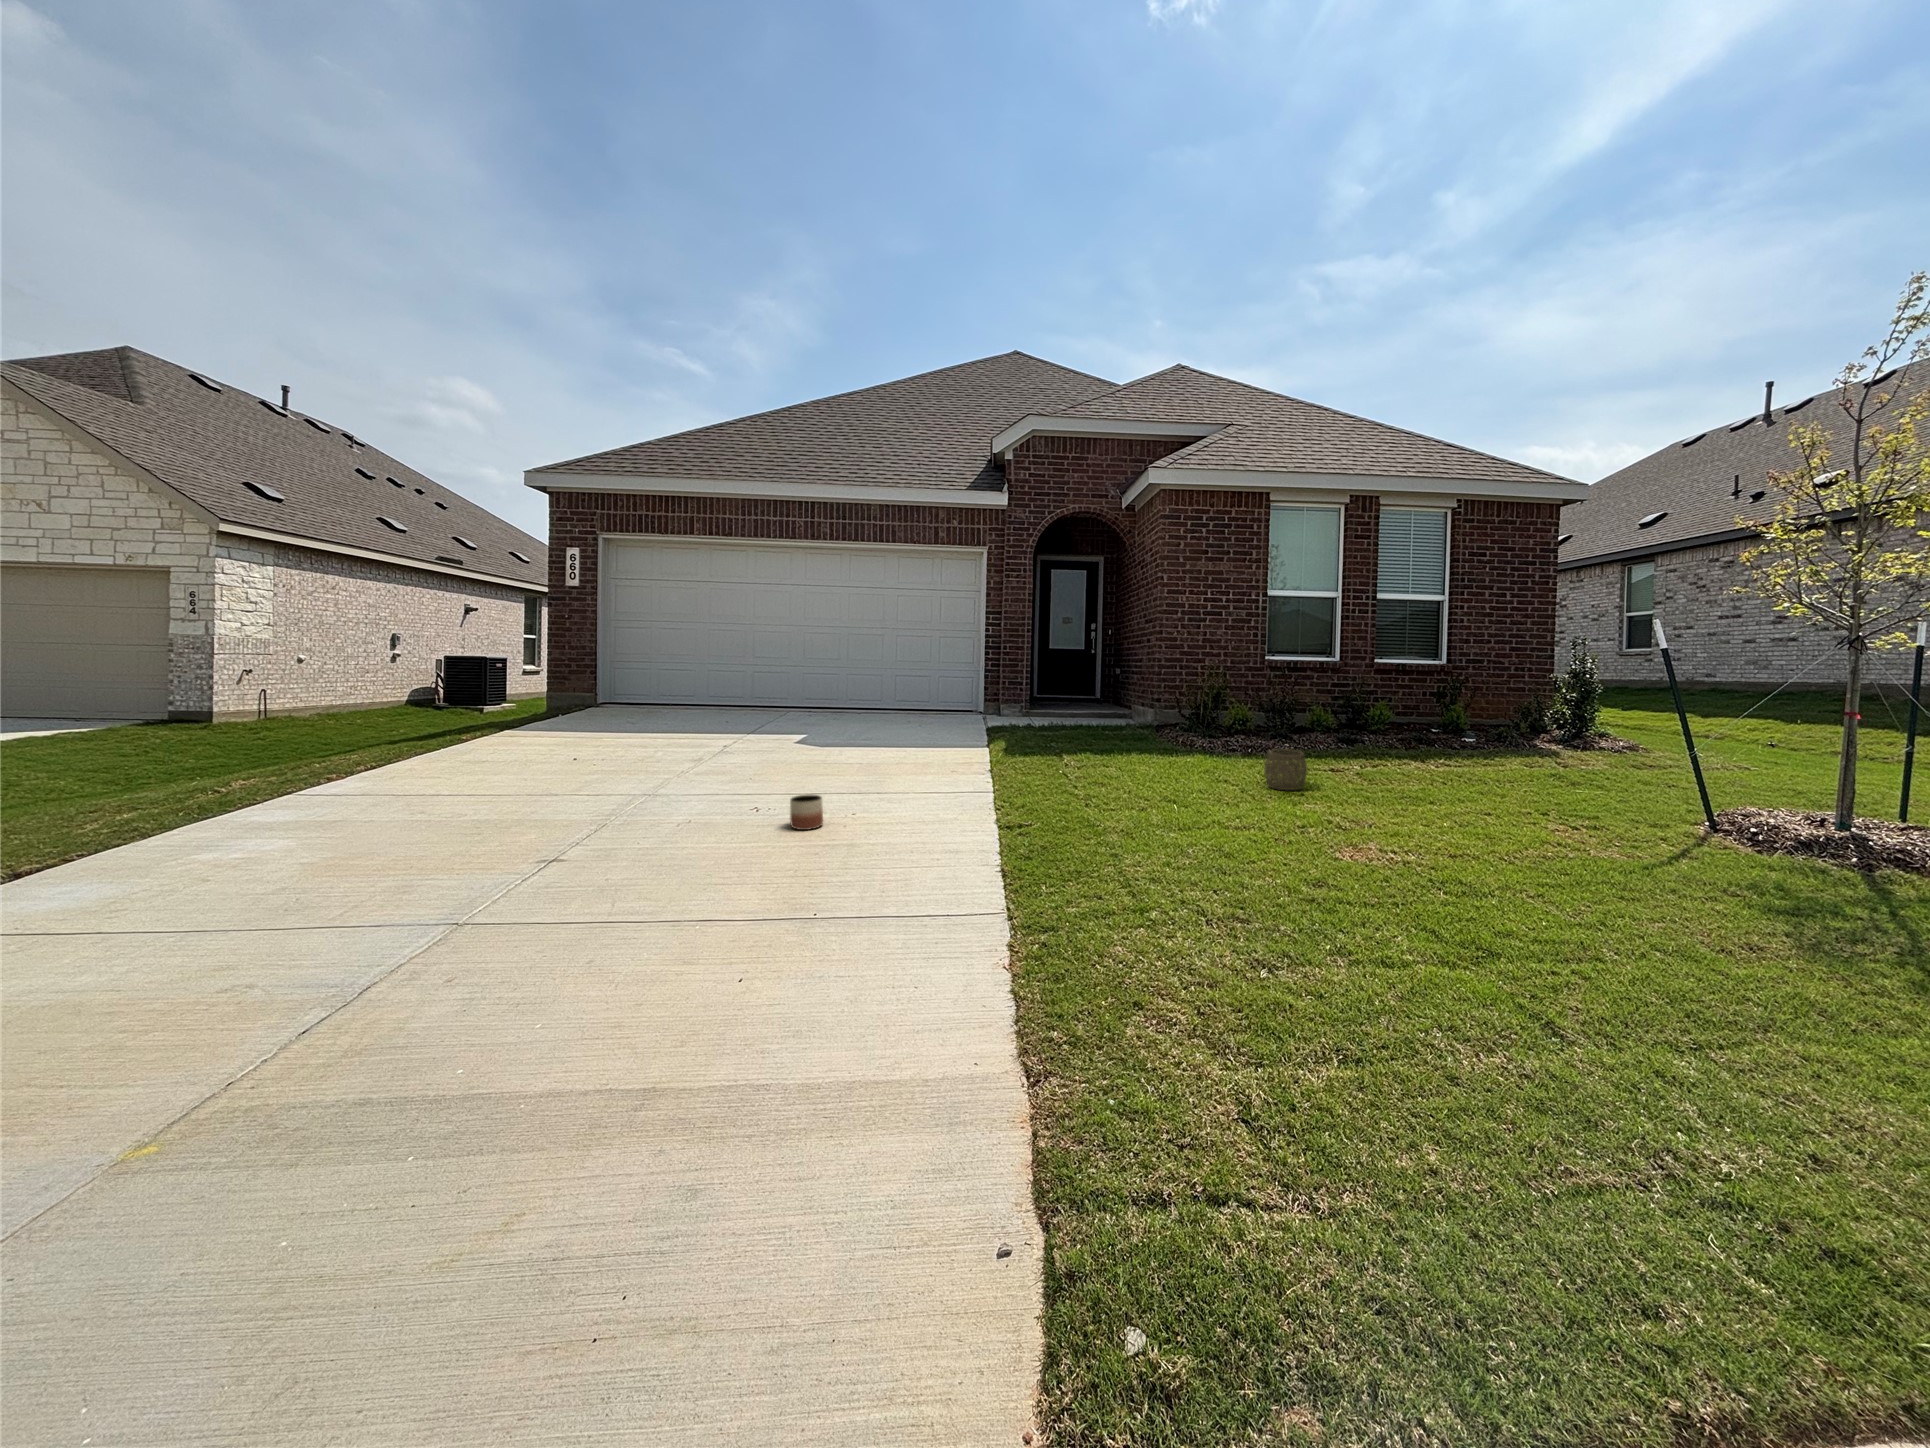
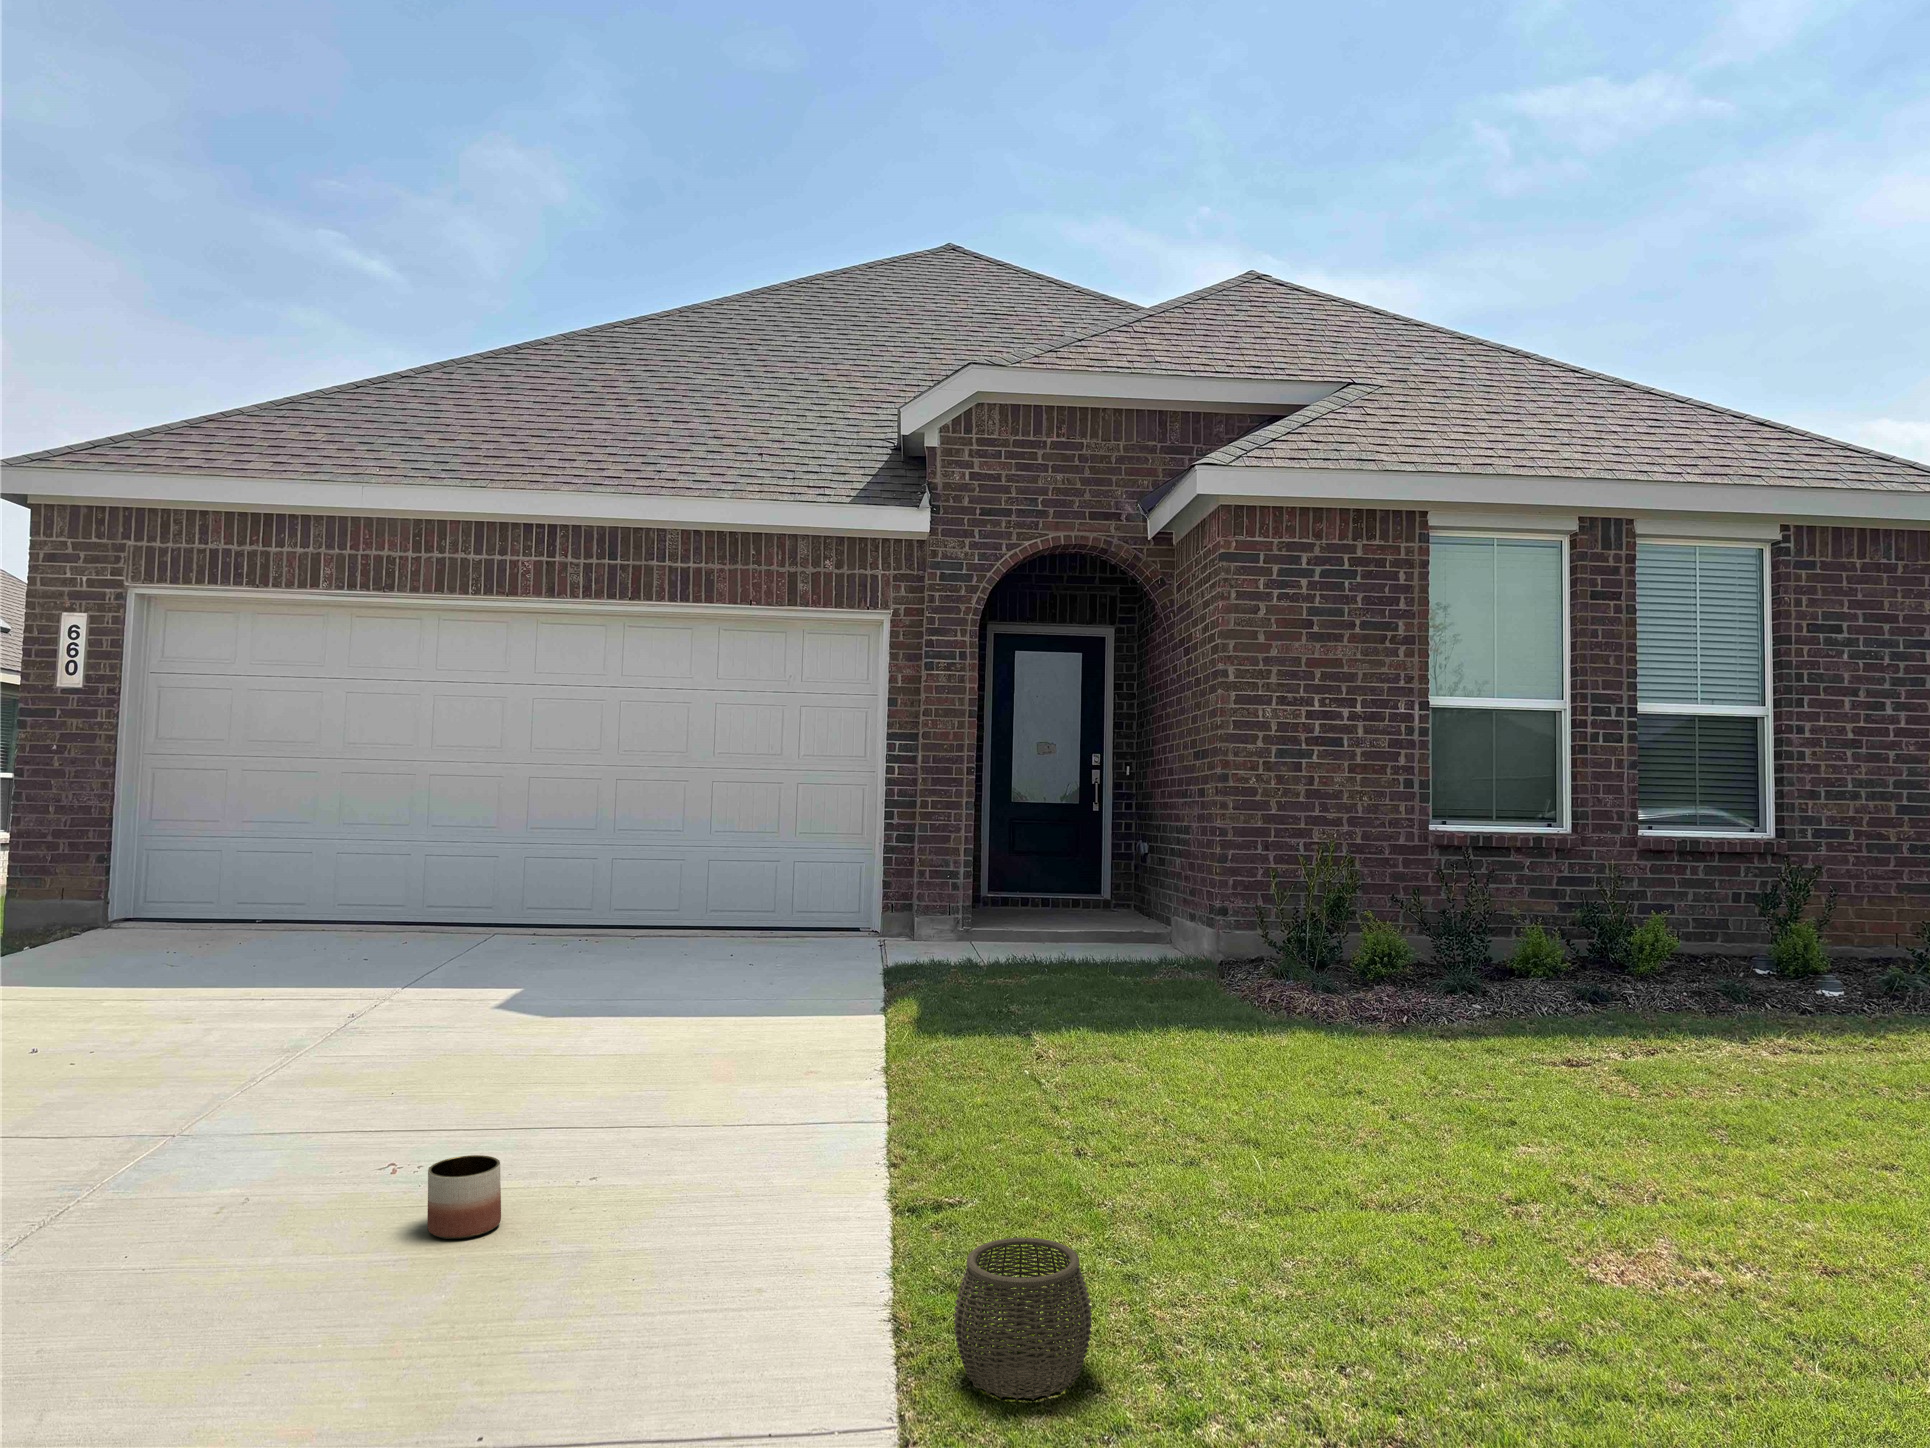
woven basket: present [1264,749,1307,791] -> present [954,1238,1092,1400]

